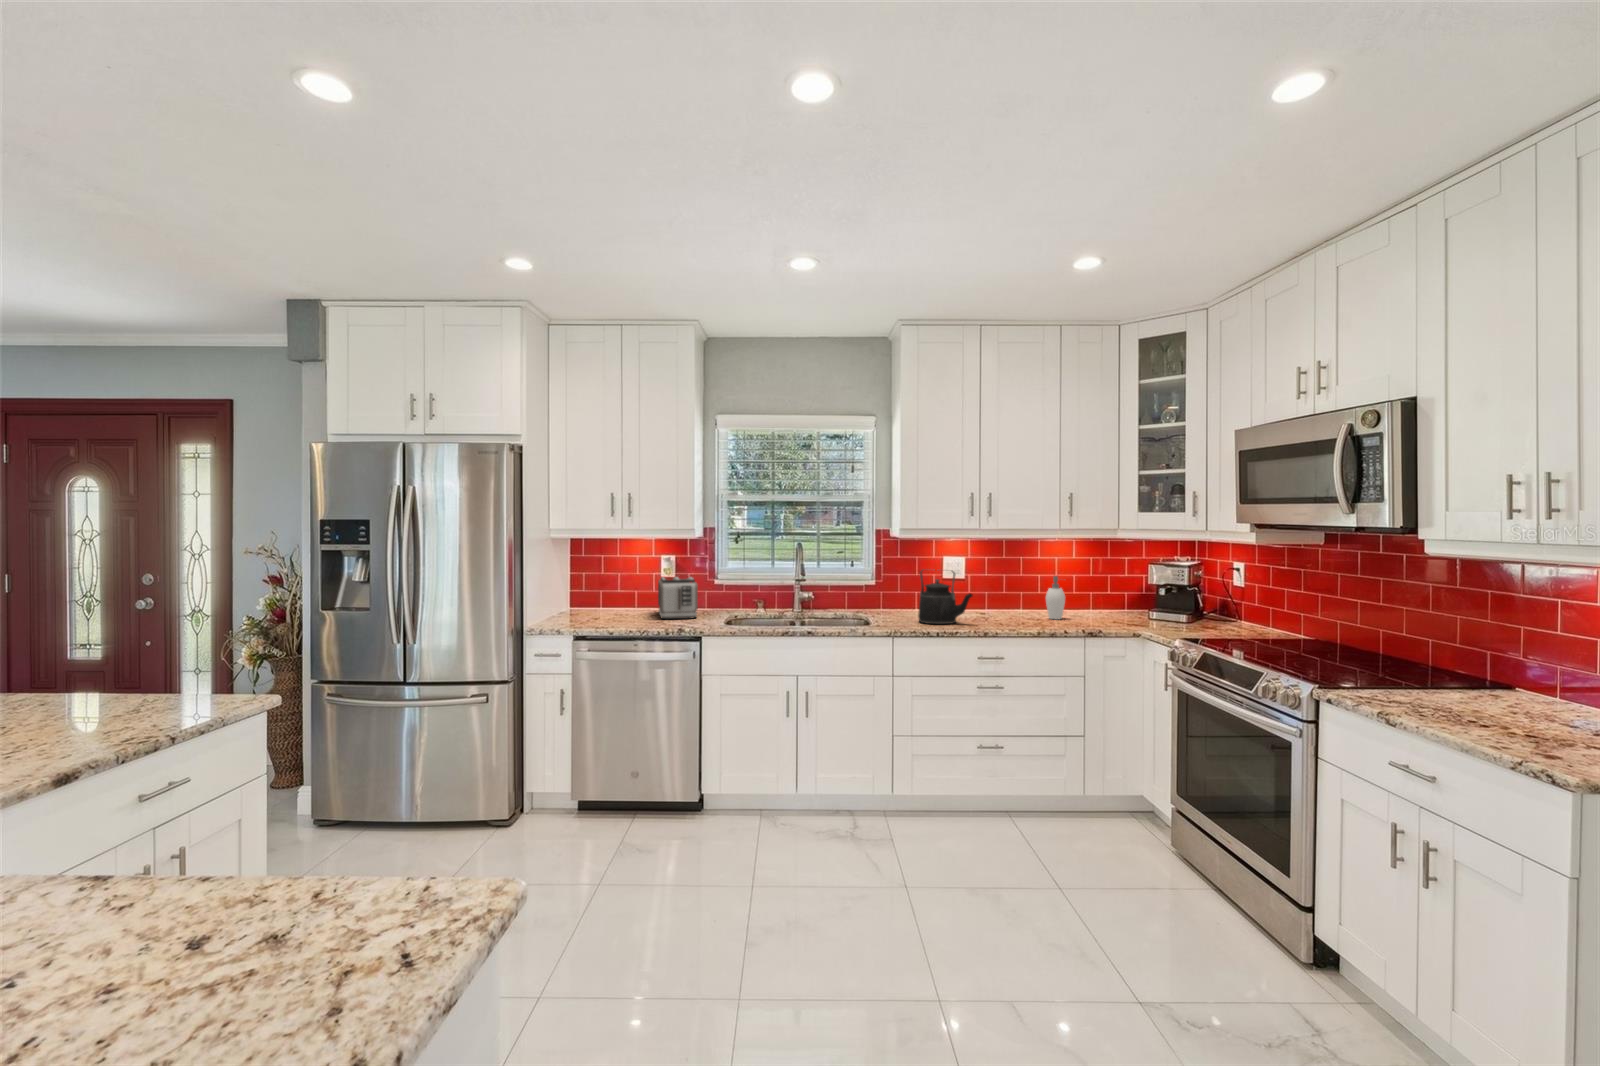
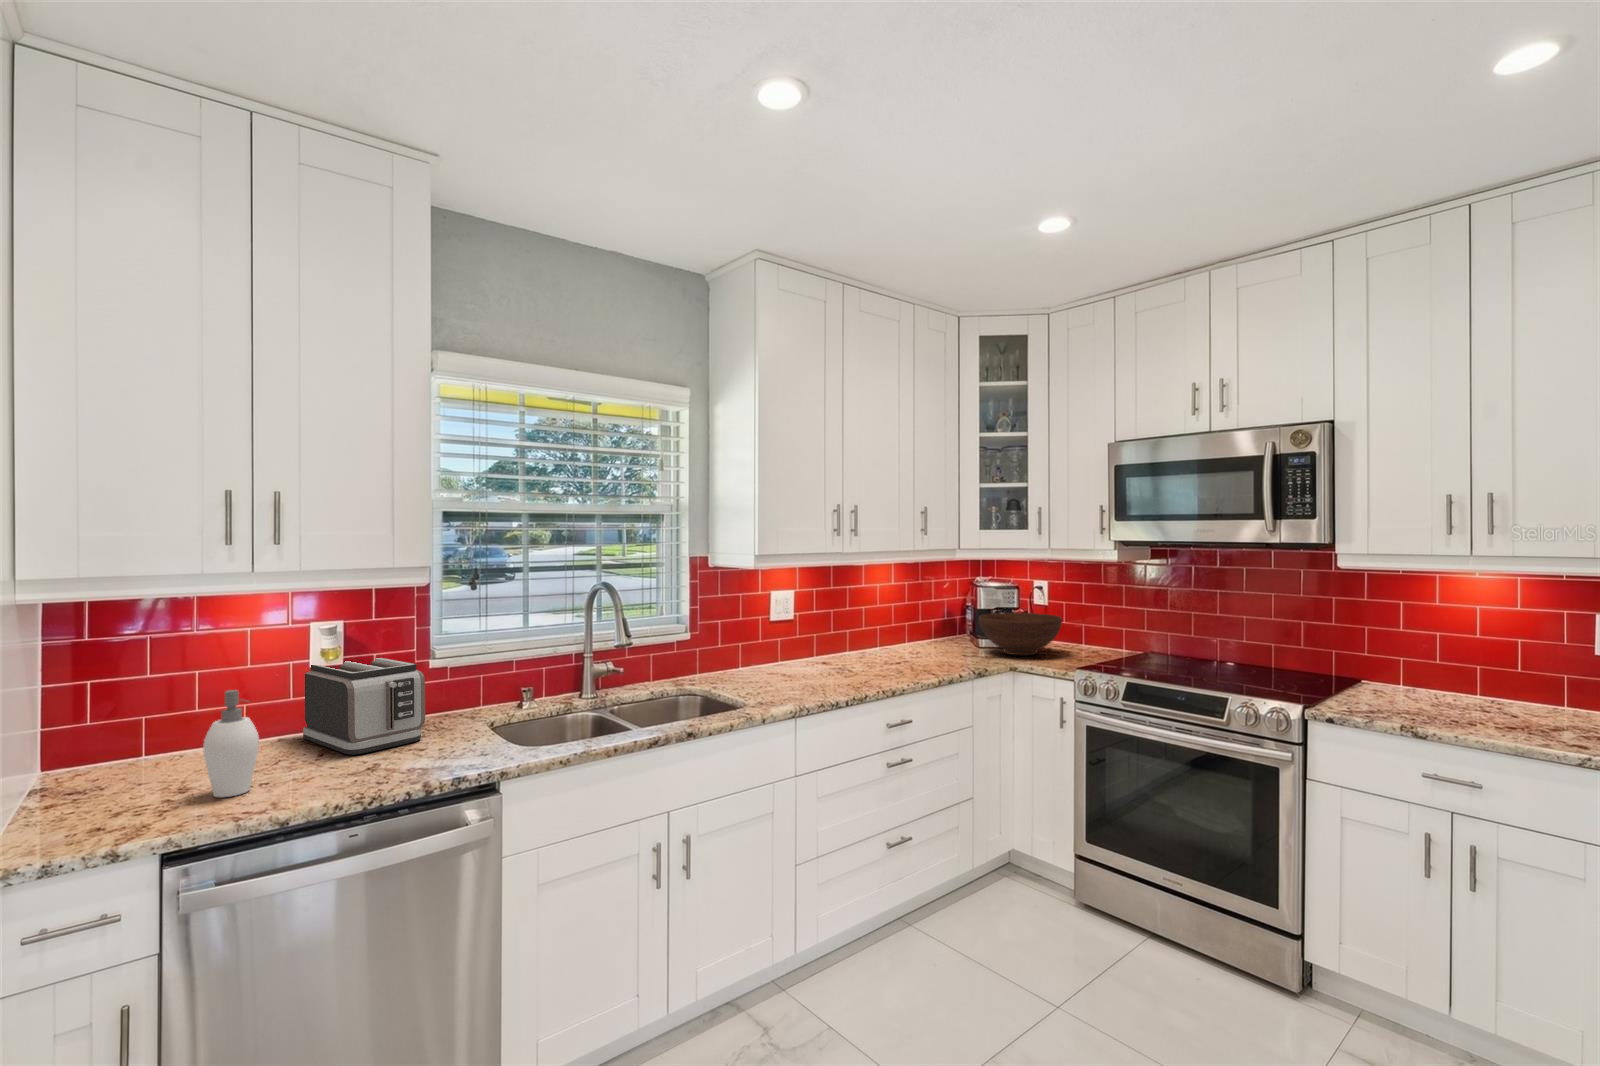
kettle: present [918,570,973,624] -> none [784,611,862,689]
soap dispenser: present [1046,576,1065,619] -> present [203,690,259,797]
fruit bowl: none [1128,588,1210,626] -> present [979,613,1062,656]

